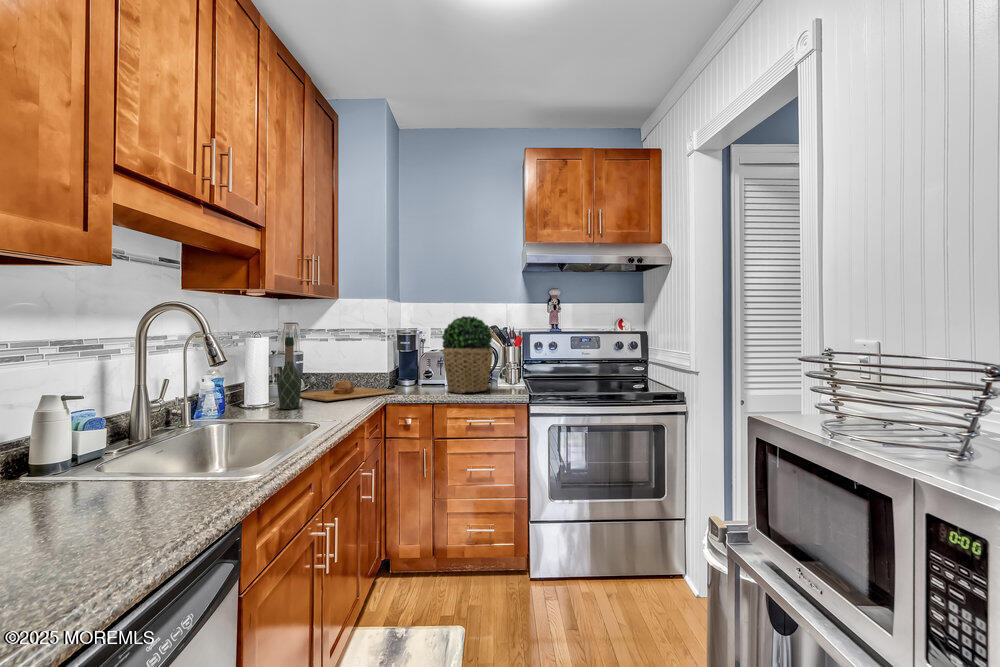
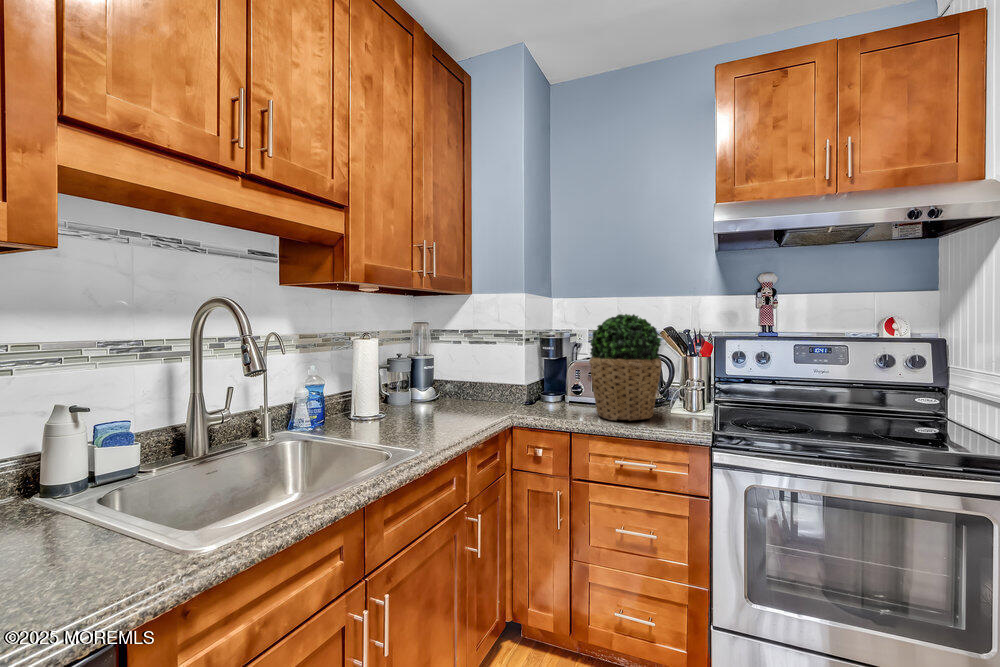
wine bottle: present [277,337,302,409] -> none [374,341,402,428]
cutting board: present [300,380,394,401] -> none [417,391,528,420]

